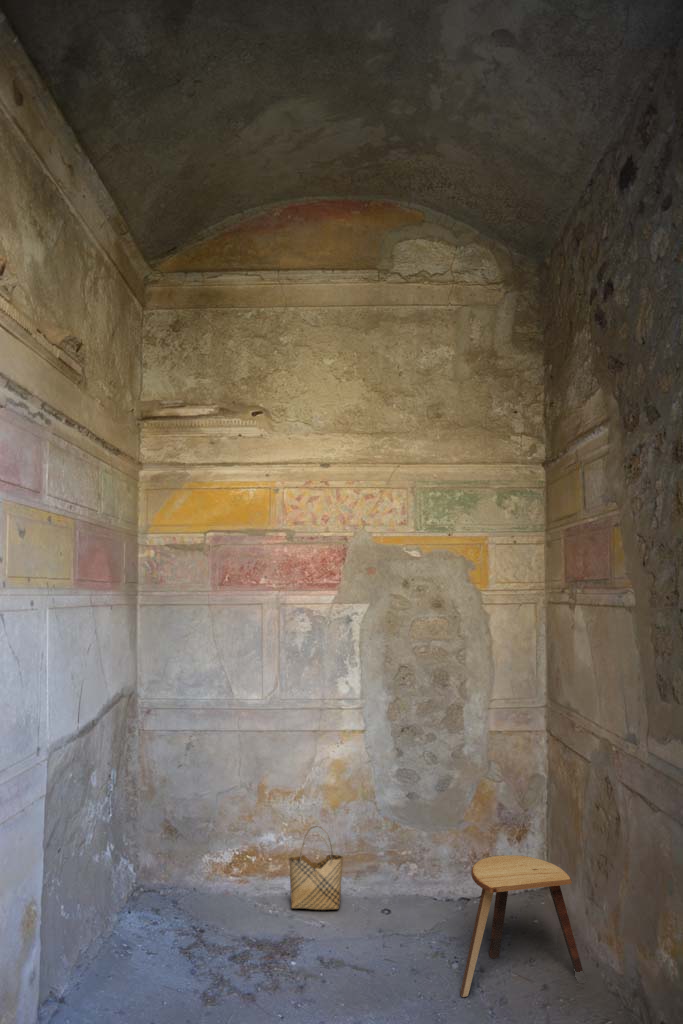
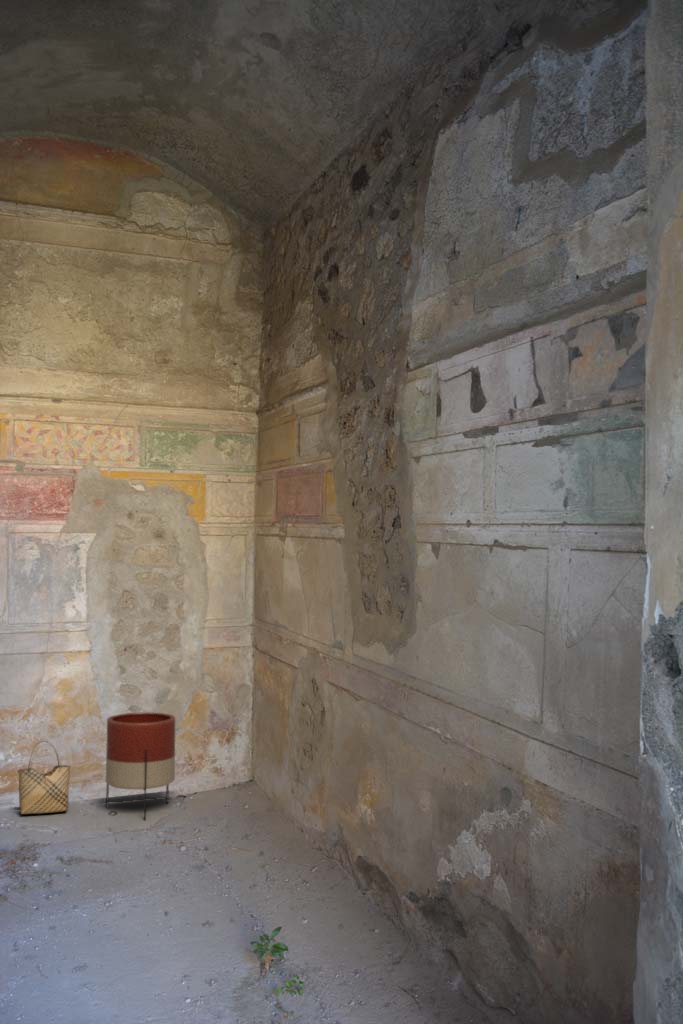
planter: none [379,802,455,938] -> present [106,712,175,819]
stool: present [460,855,583,997] -> none [187,736,284,843]

